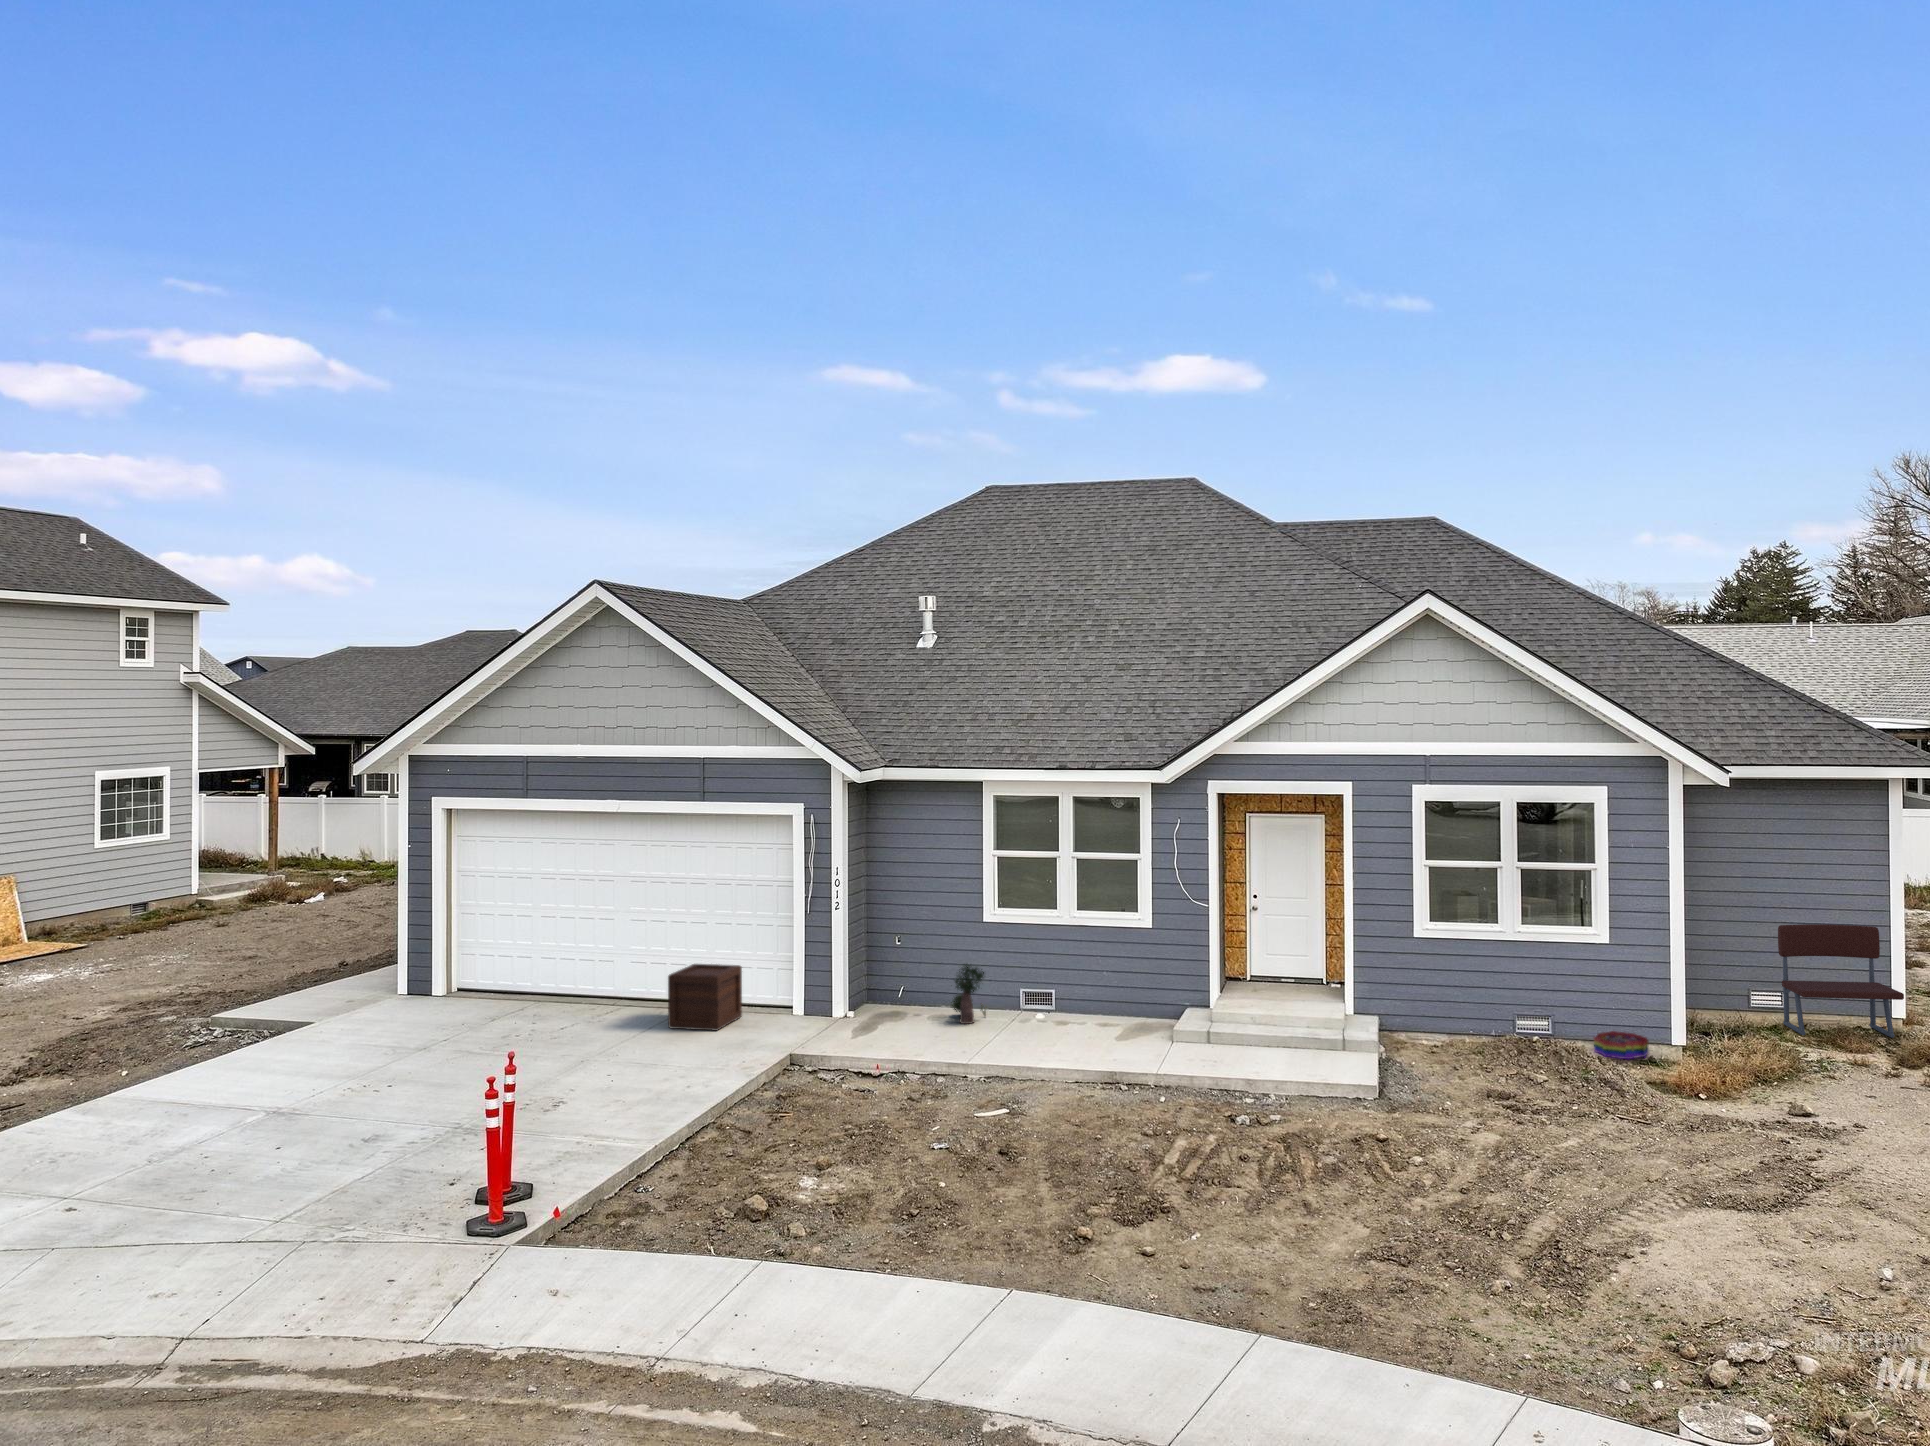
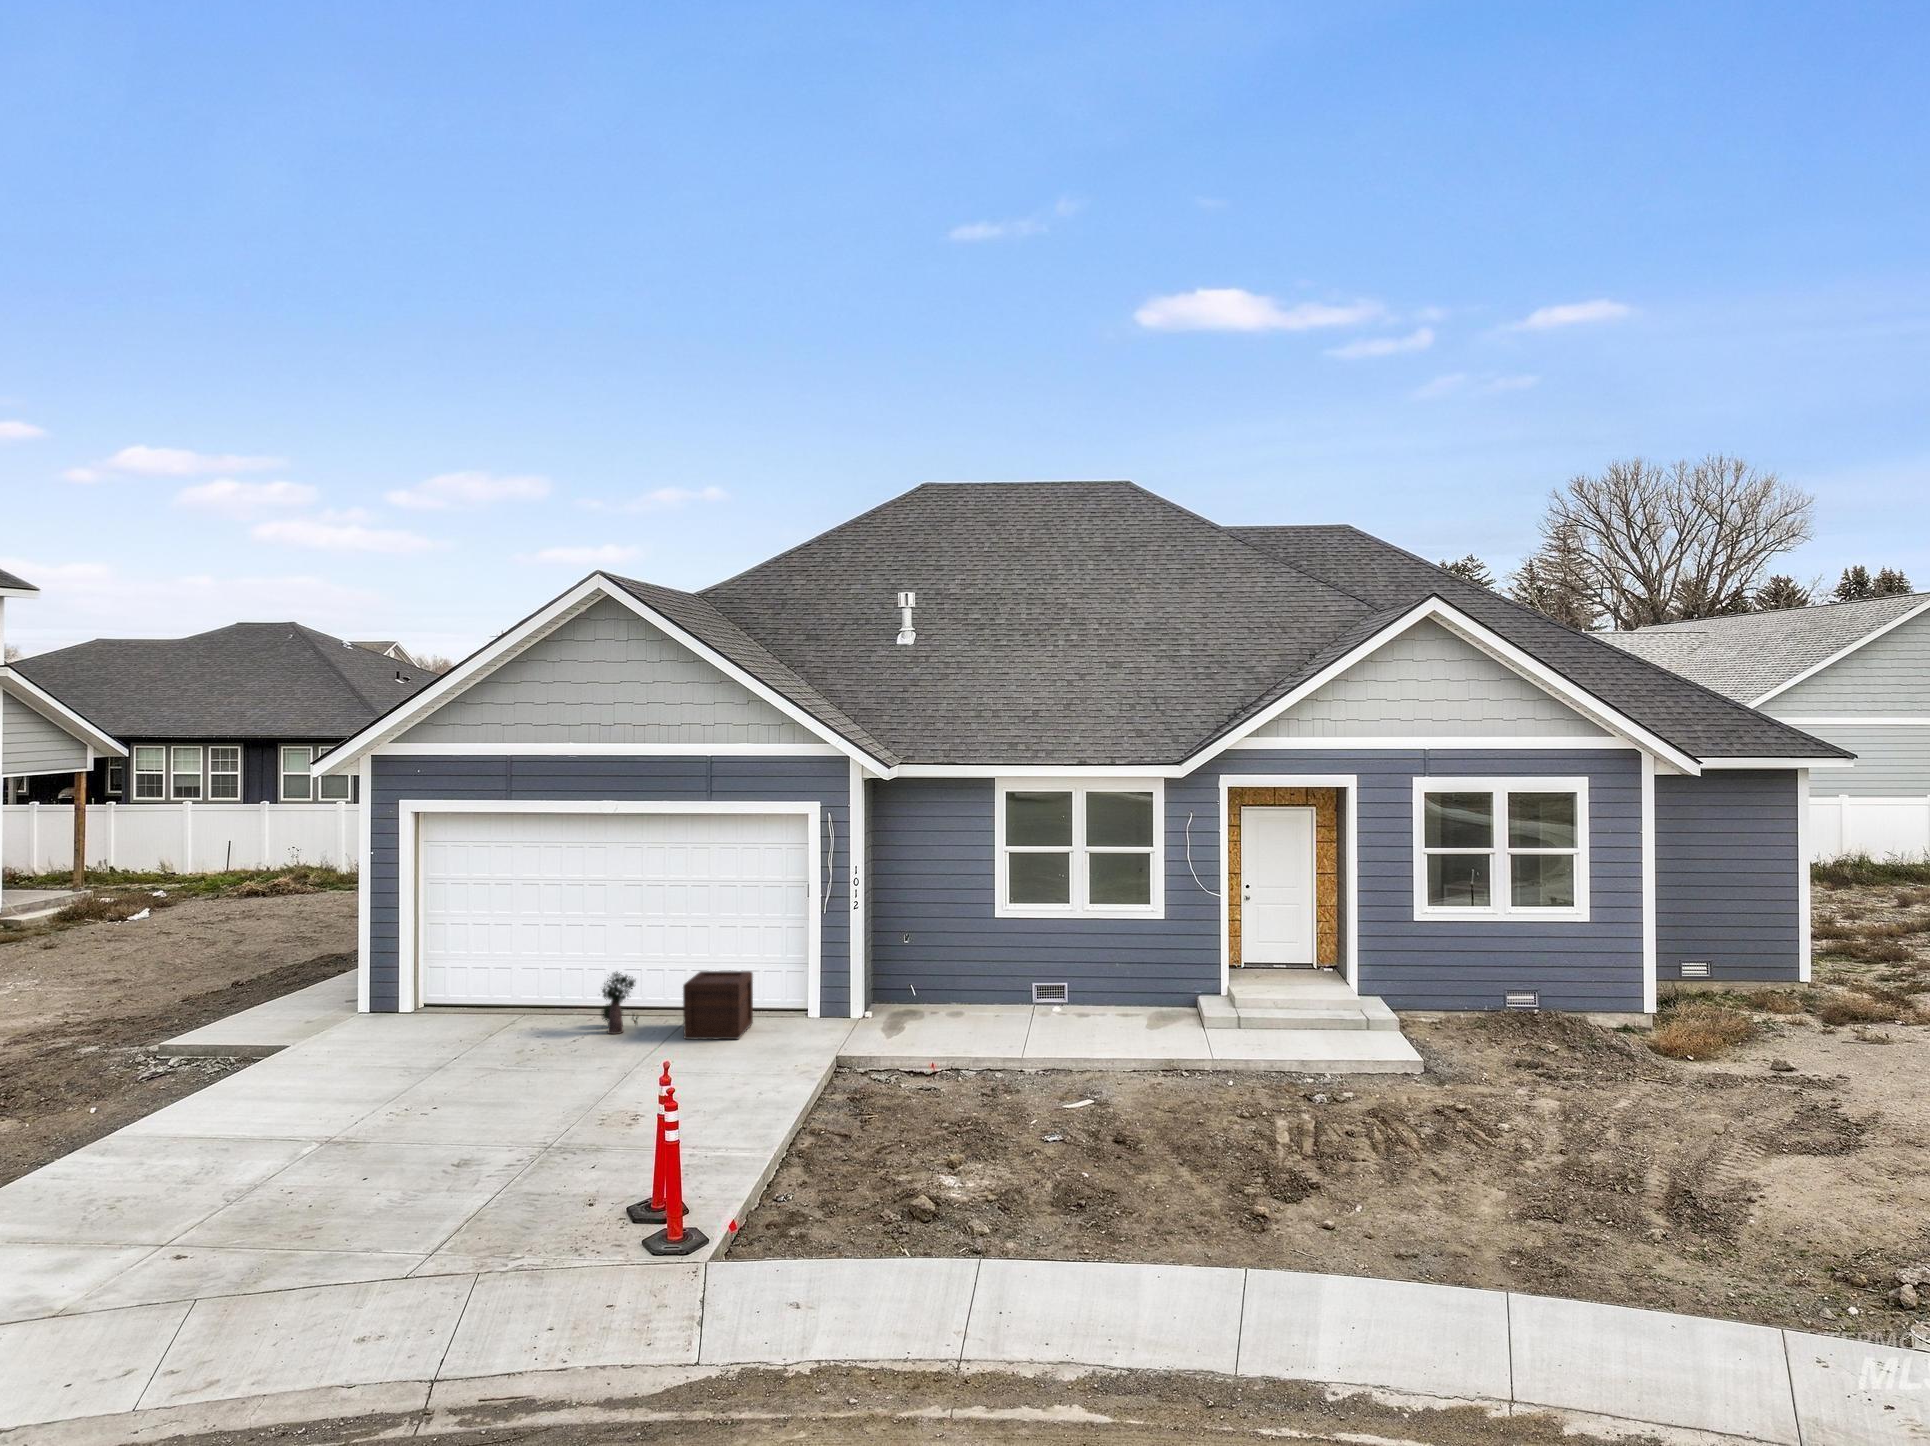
bench: present [1778,924,1904,1038] -> none [1710,900,1819,999]
potted plant: present [951,964,986,1024] -> present [602,972,638,1034]
storage bin: present [1594,1031,1649,1059] -> none [1577,1002,1625,1027]

